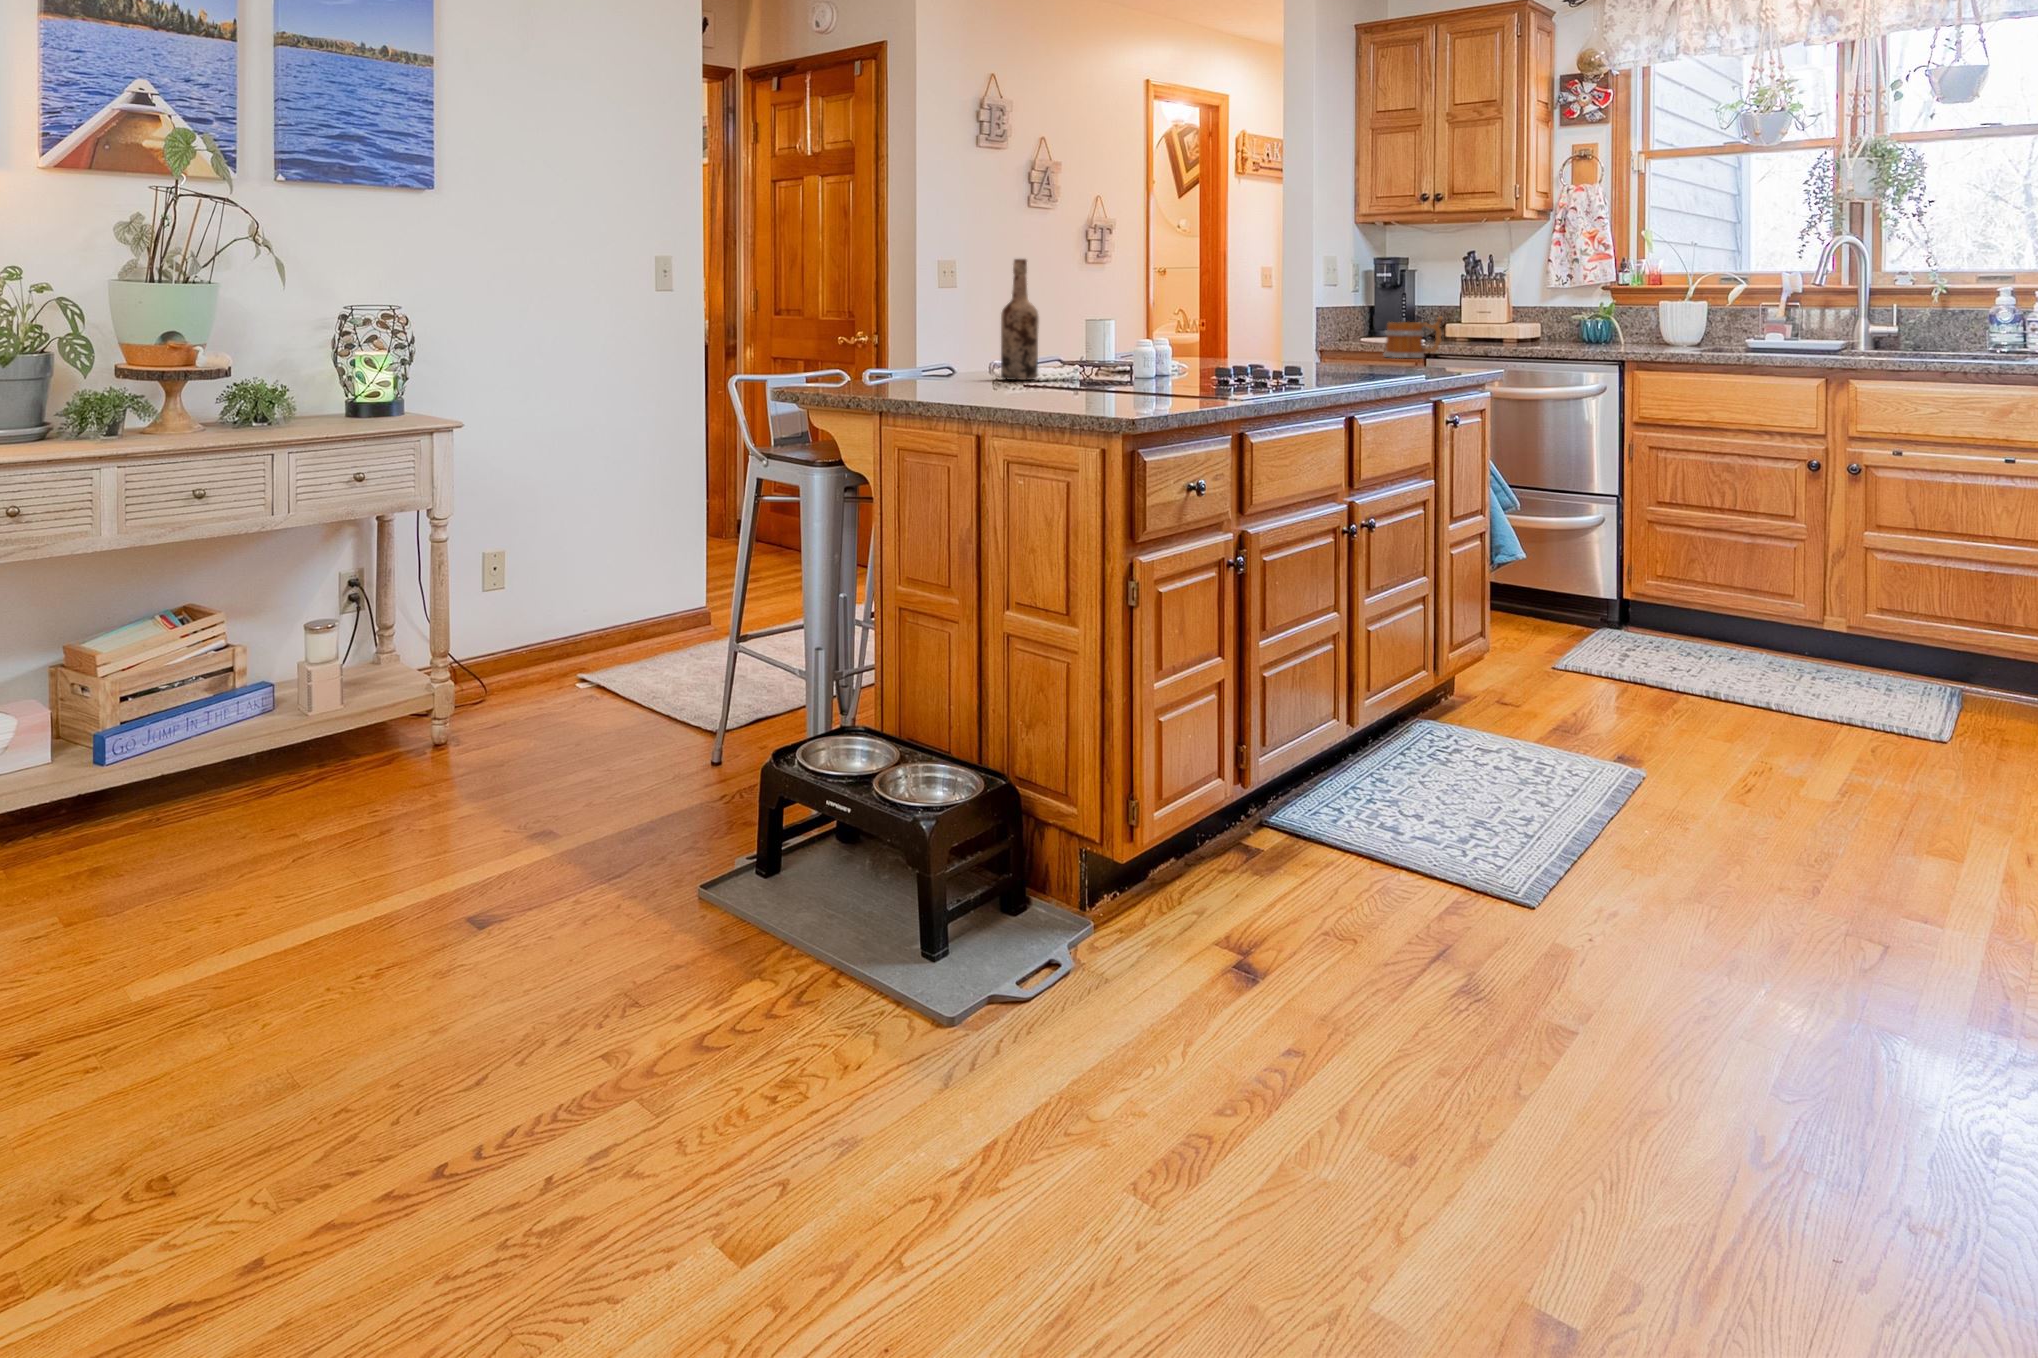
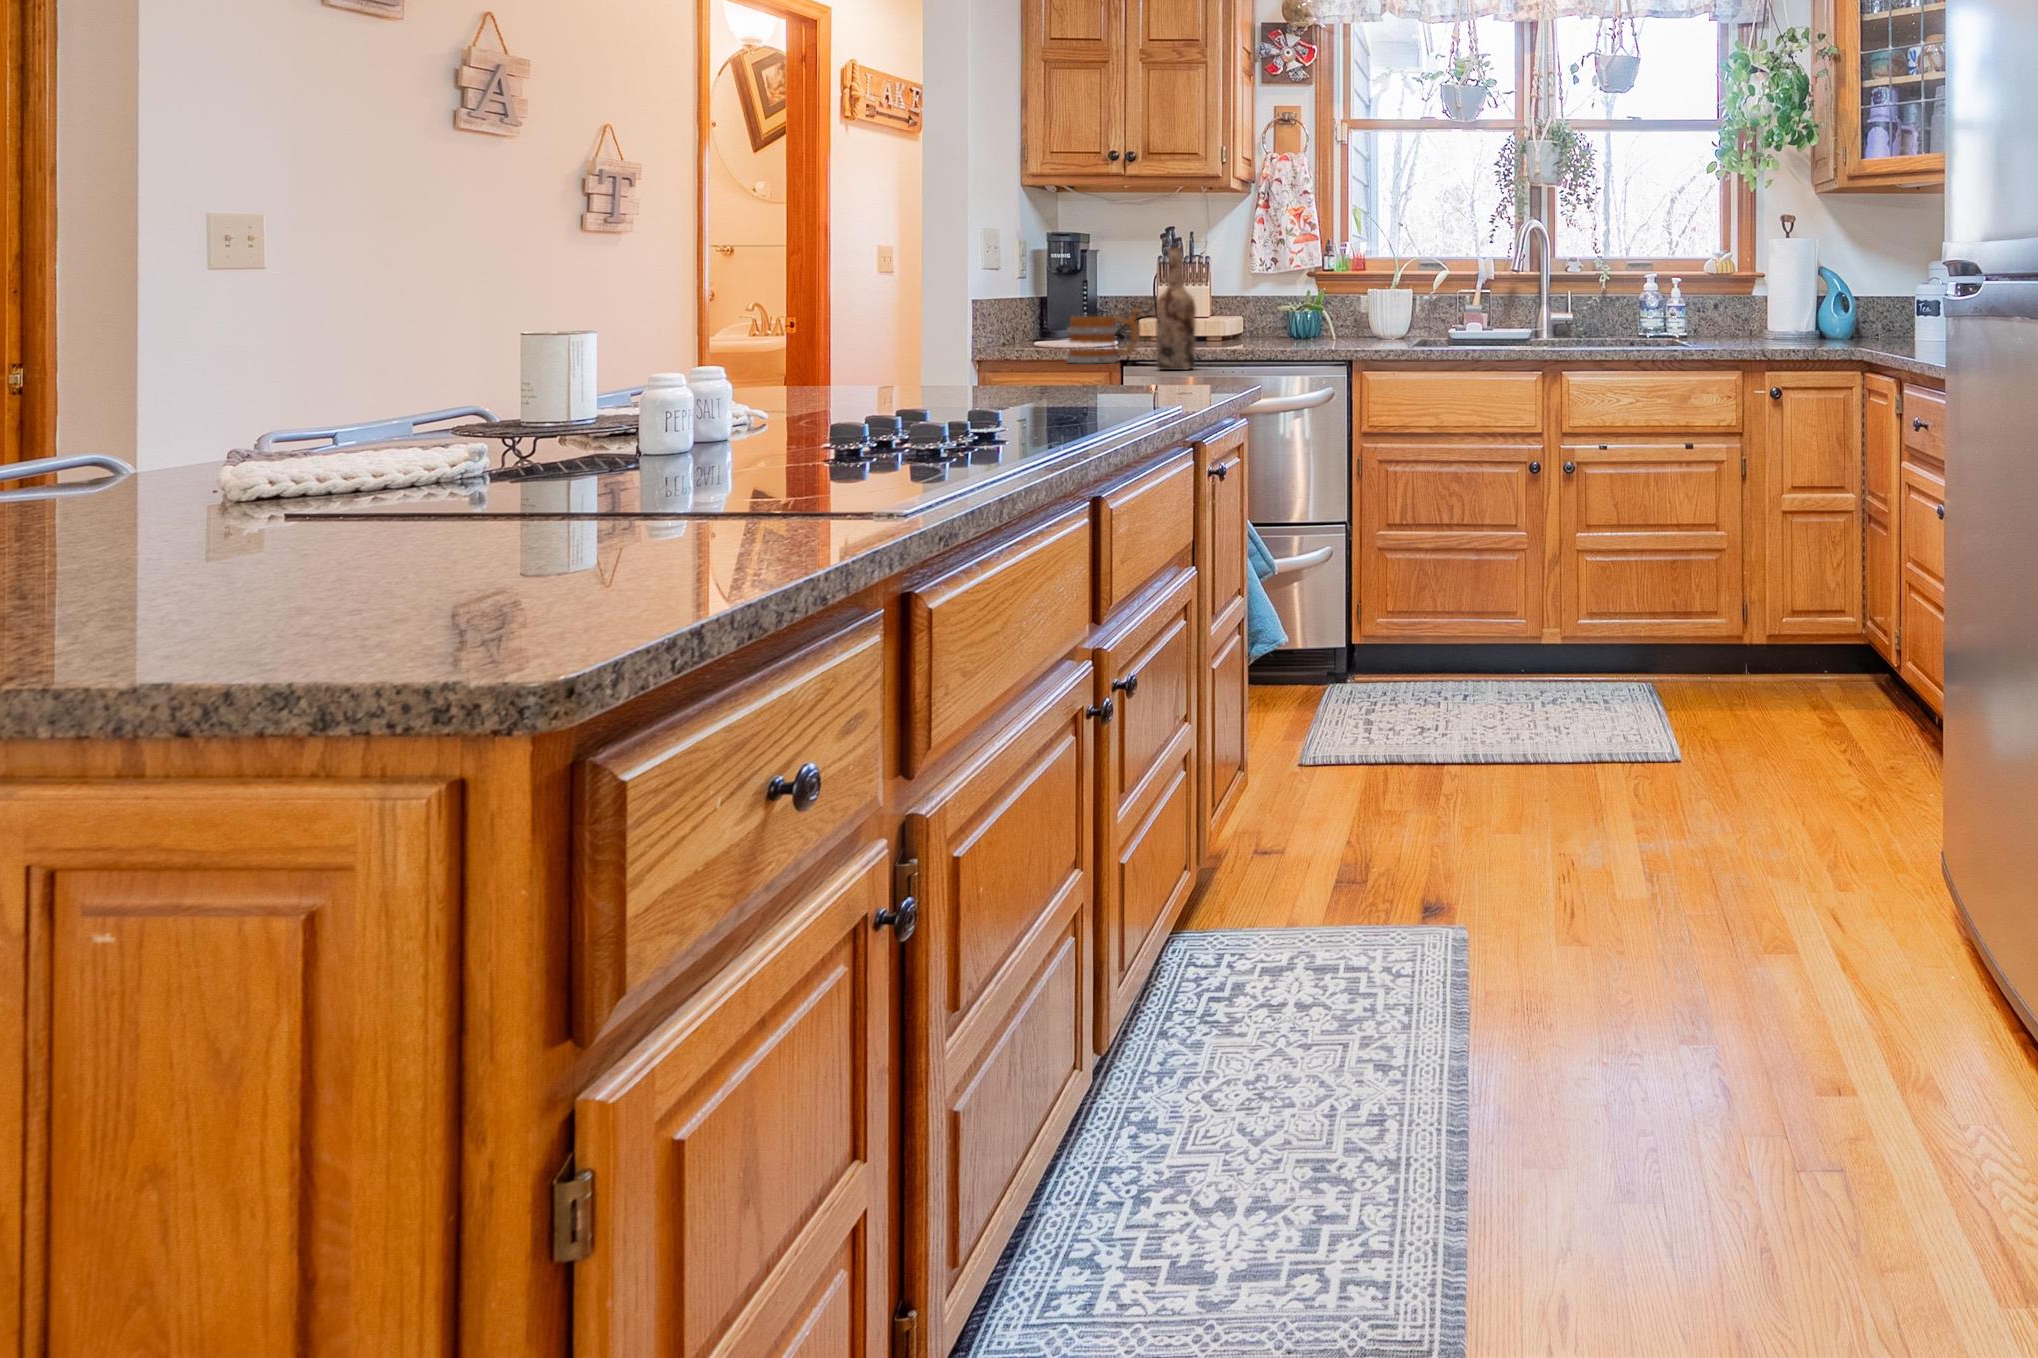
wine bottle: present [1001,259,1039,380] -> present [1156,247,1196,370]

